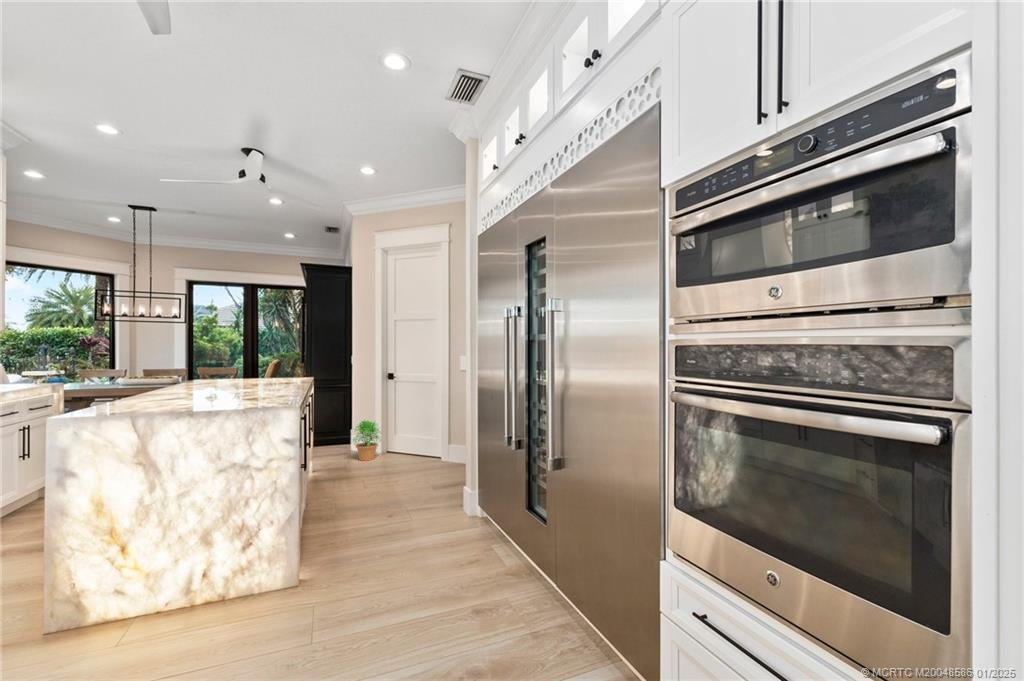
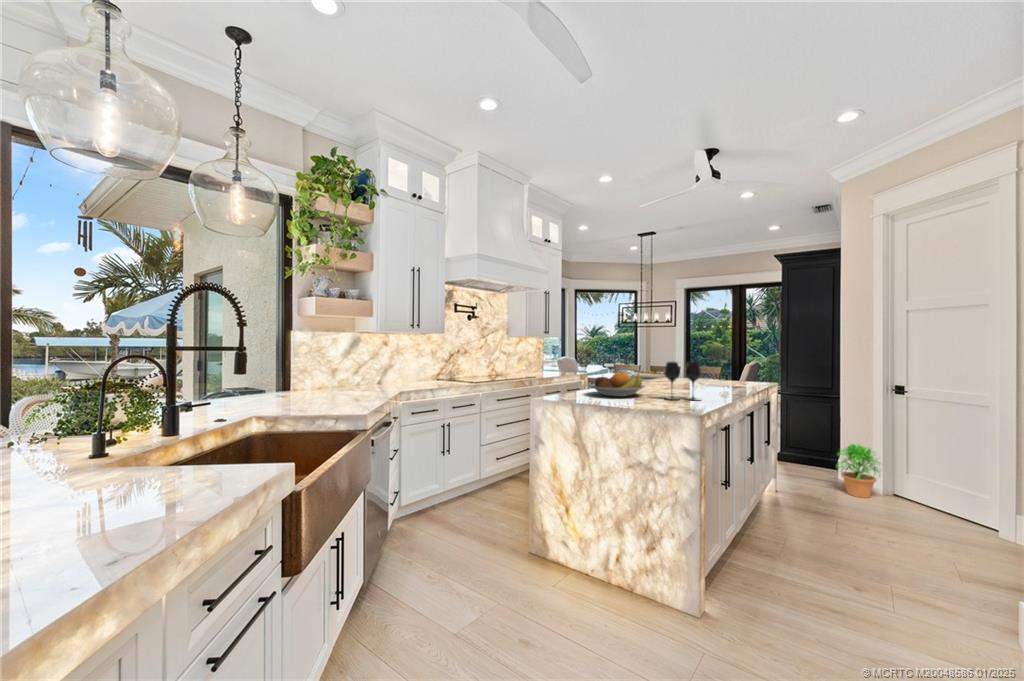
wine glass: none [241,359,280,398] -> present [664,362,701,400]
fruit bowl: none [139,373,218,402] -> present [589,372,645,397]

